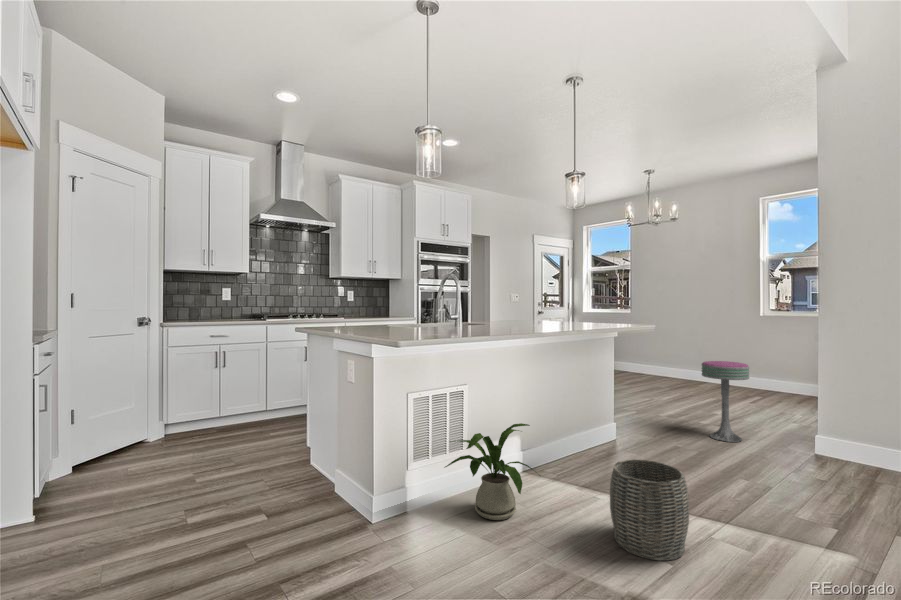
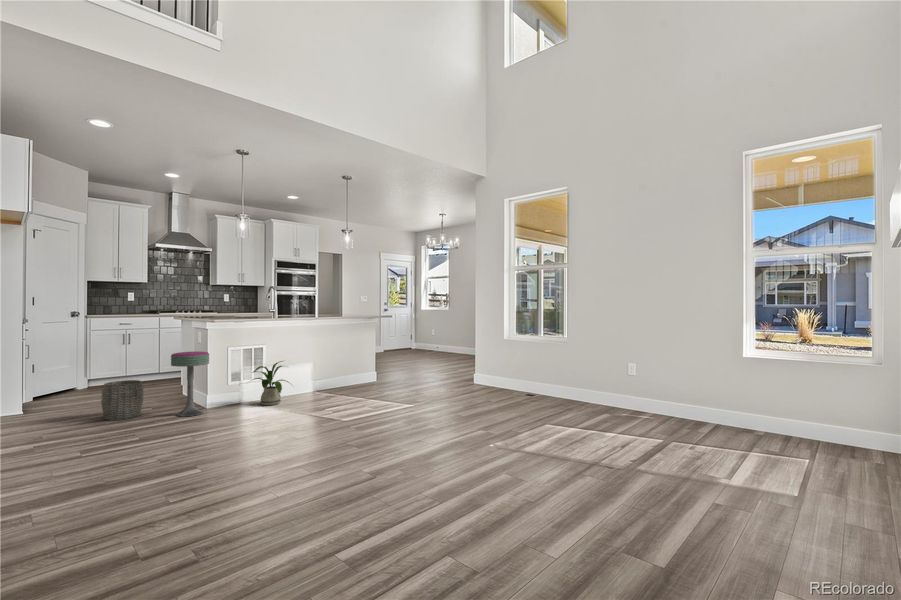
bar stool: present [702,361,749,442] -> present [171,351,209,417]
woven basket: present [610,459,689,561] -> present [101,380,143,420]

